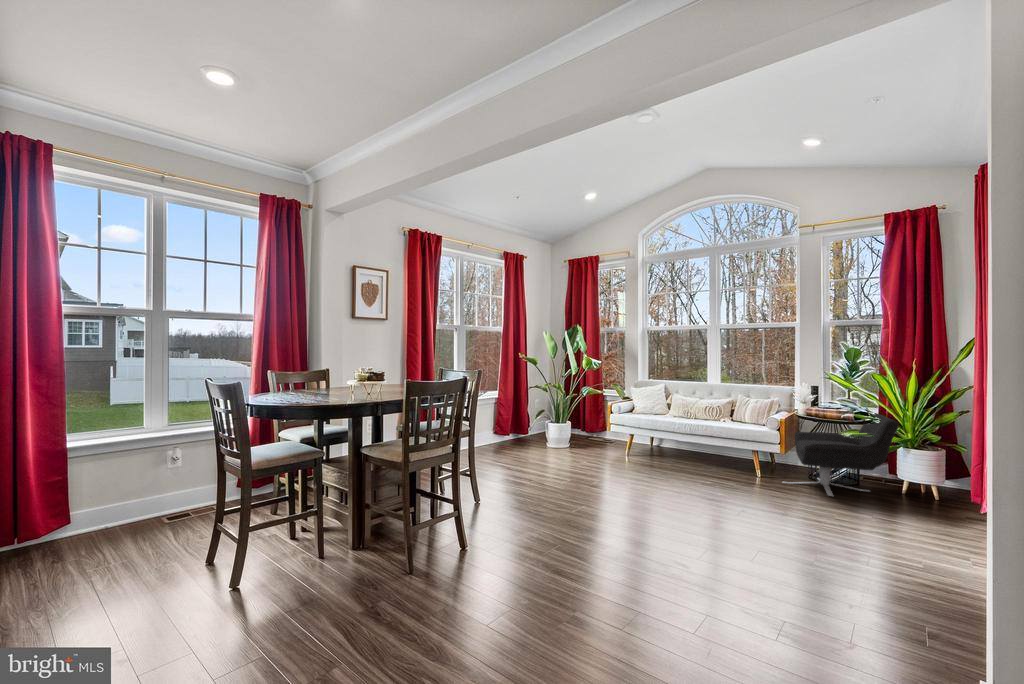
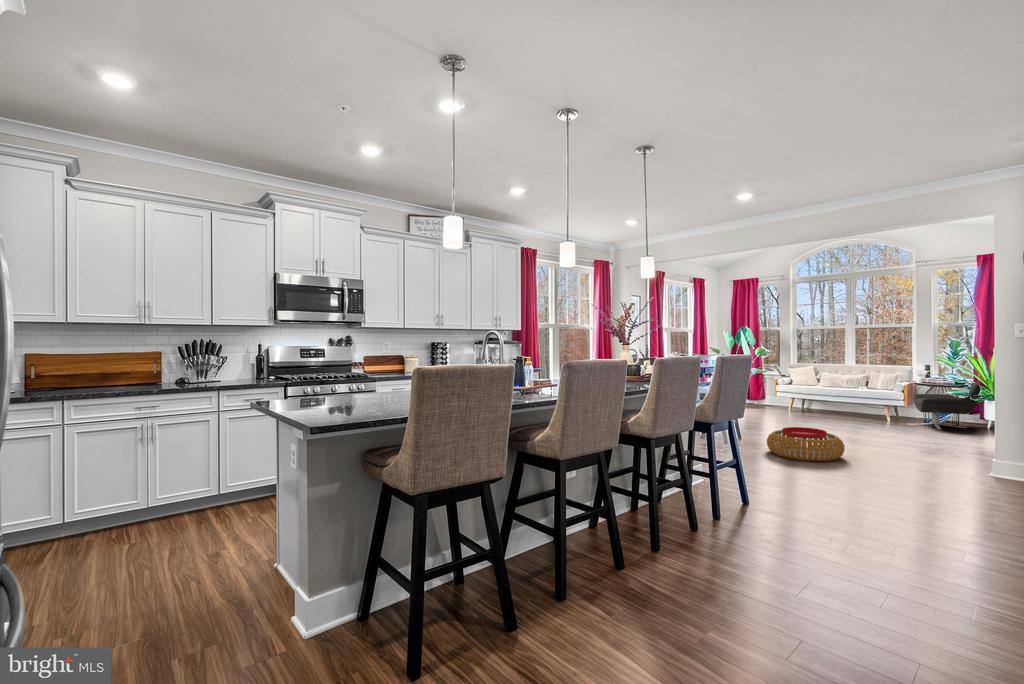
pouf: none [459,532,618,647] -> present [767,427,845,461]

